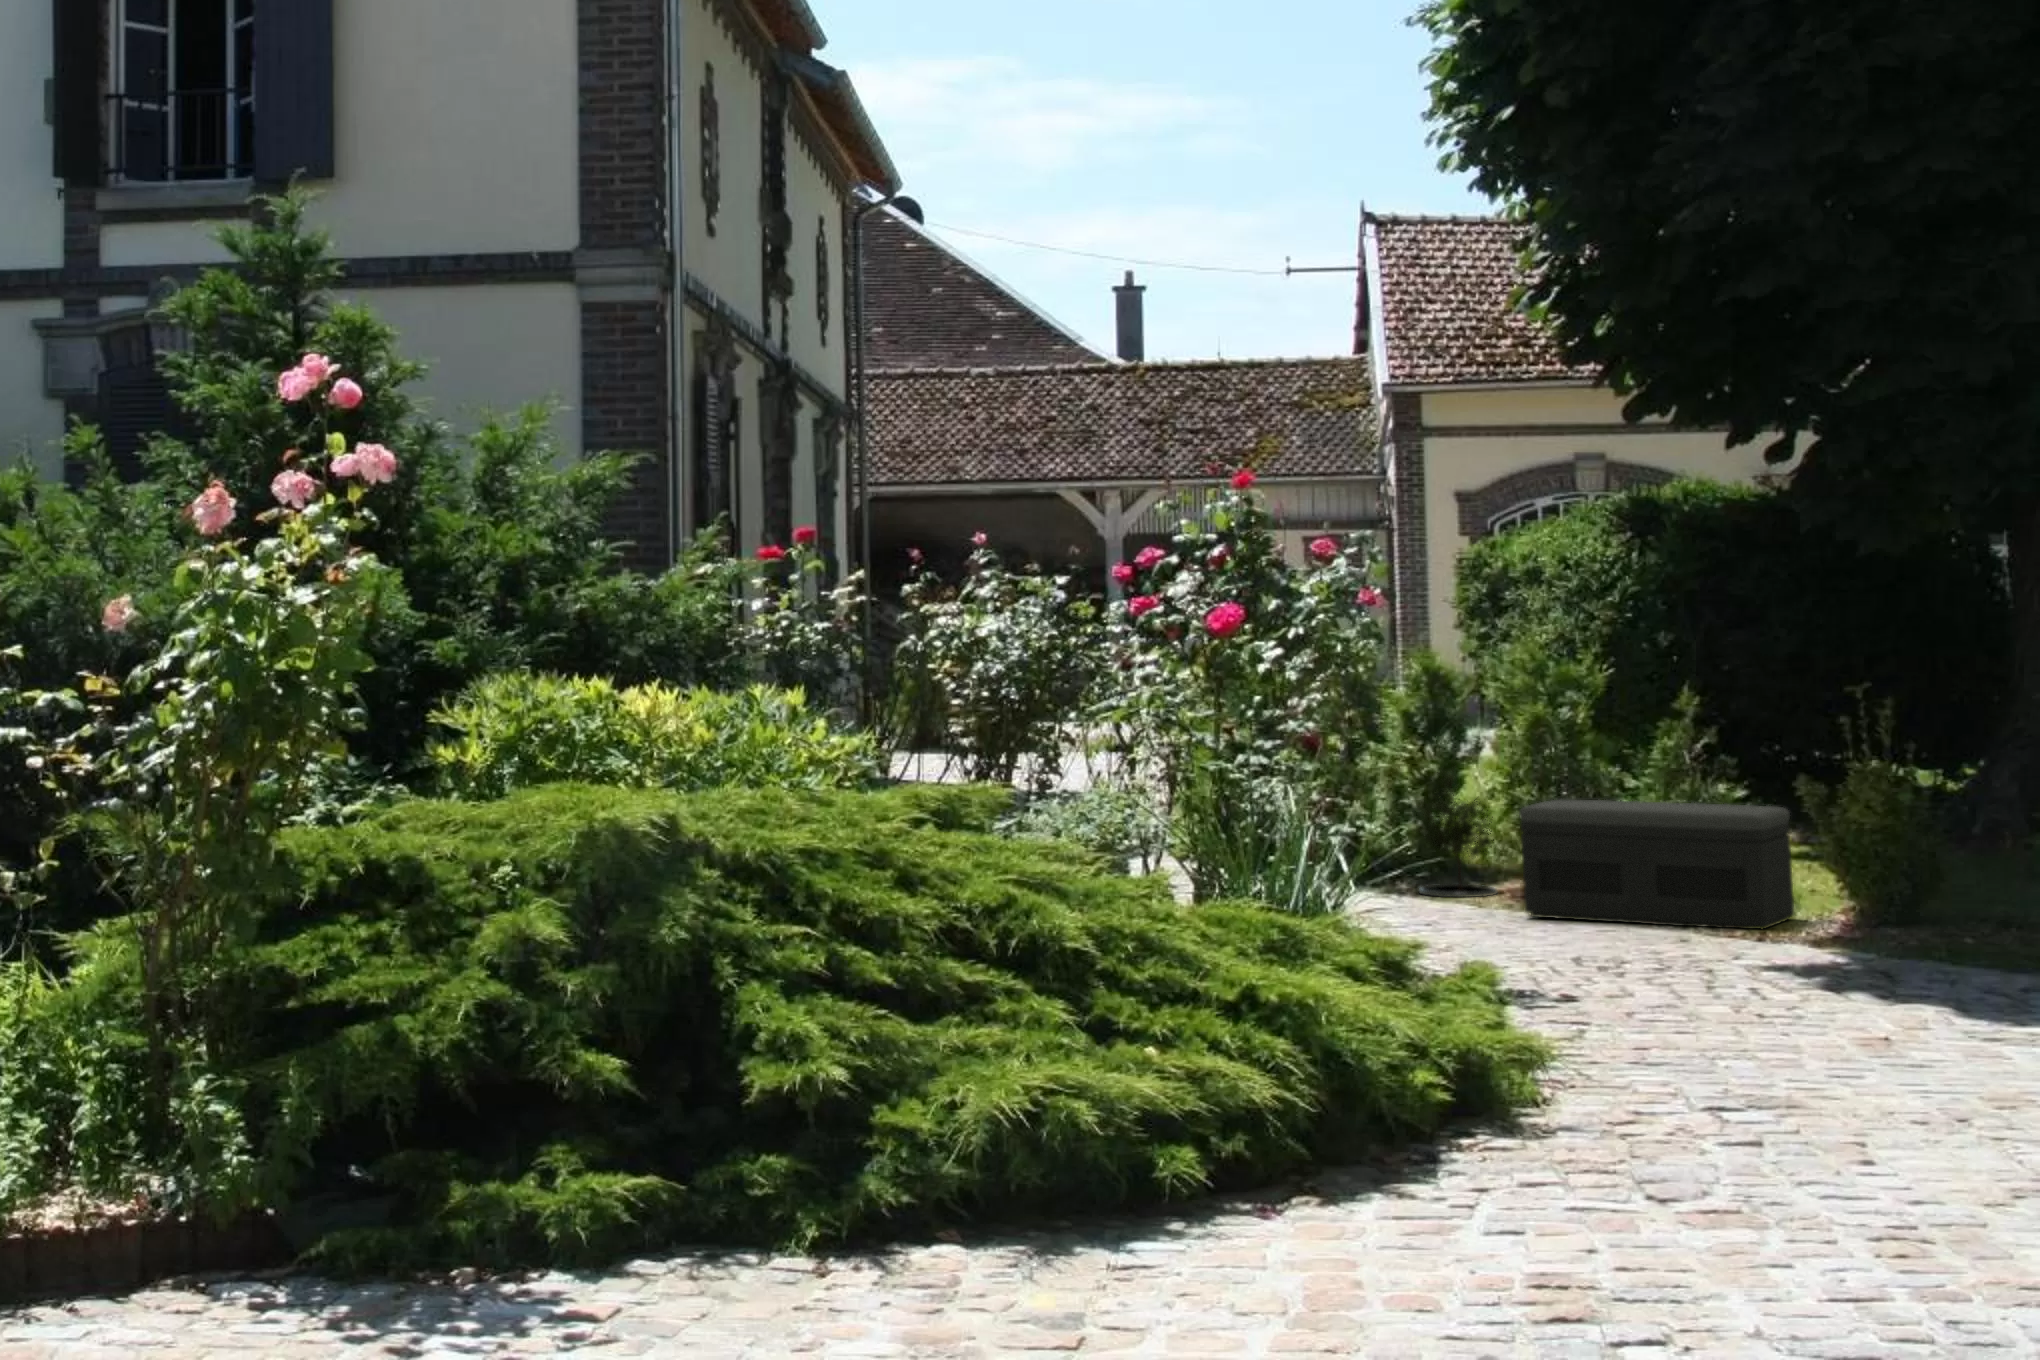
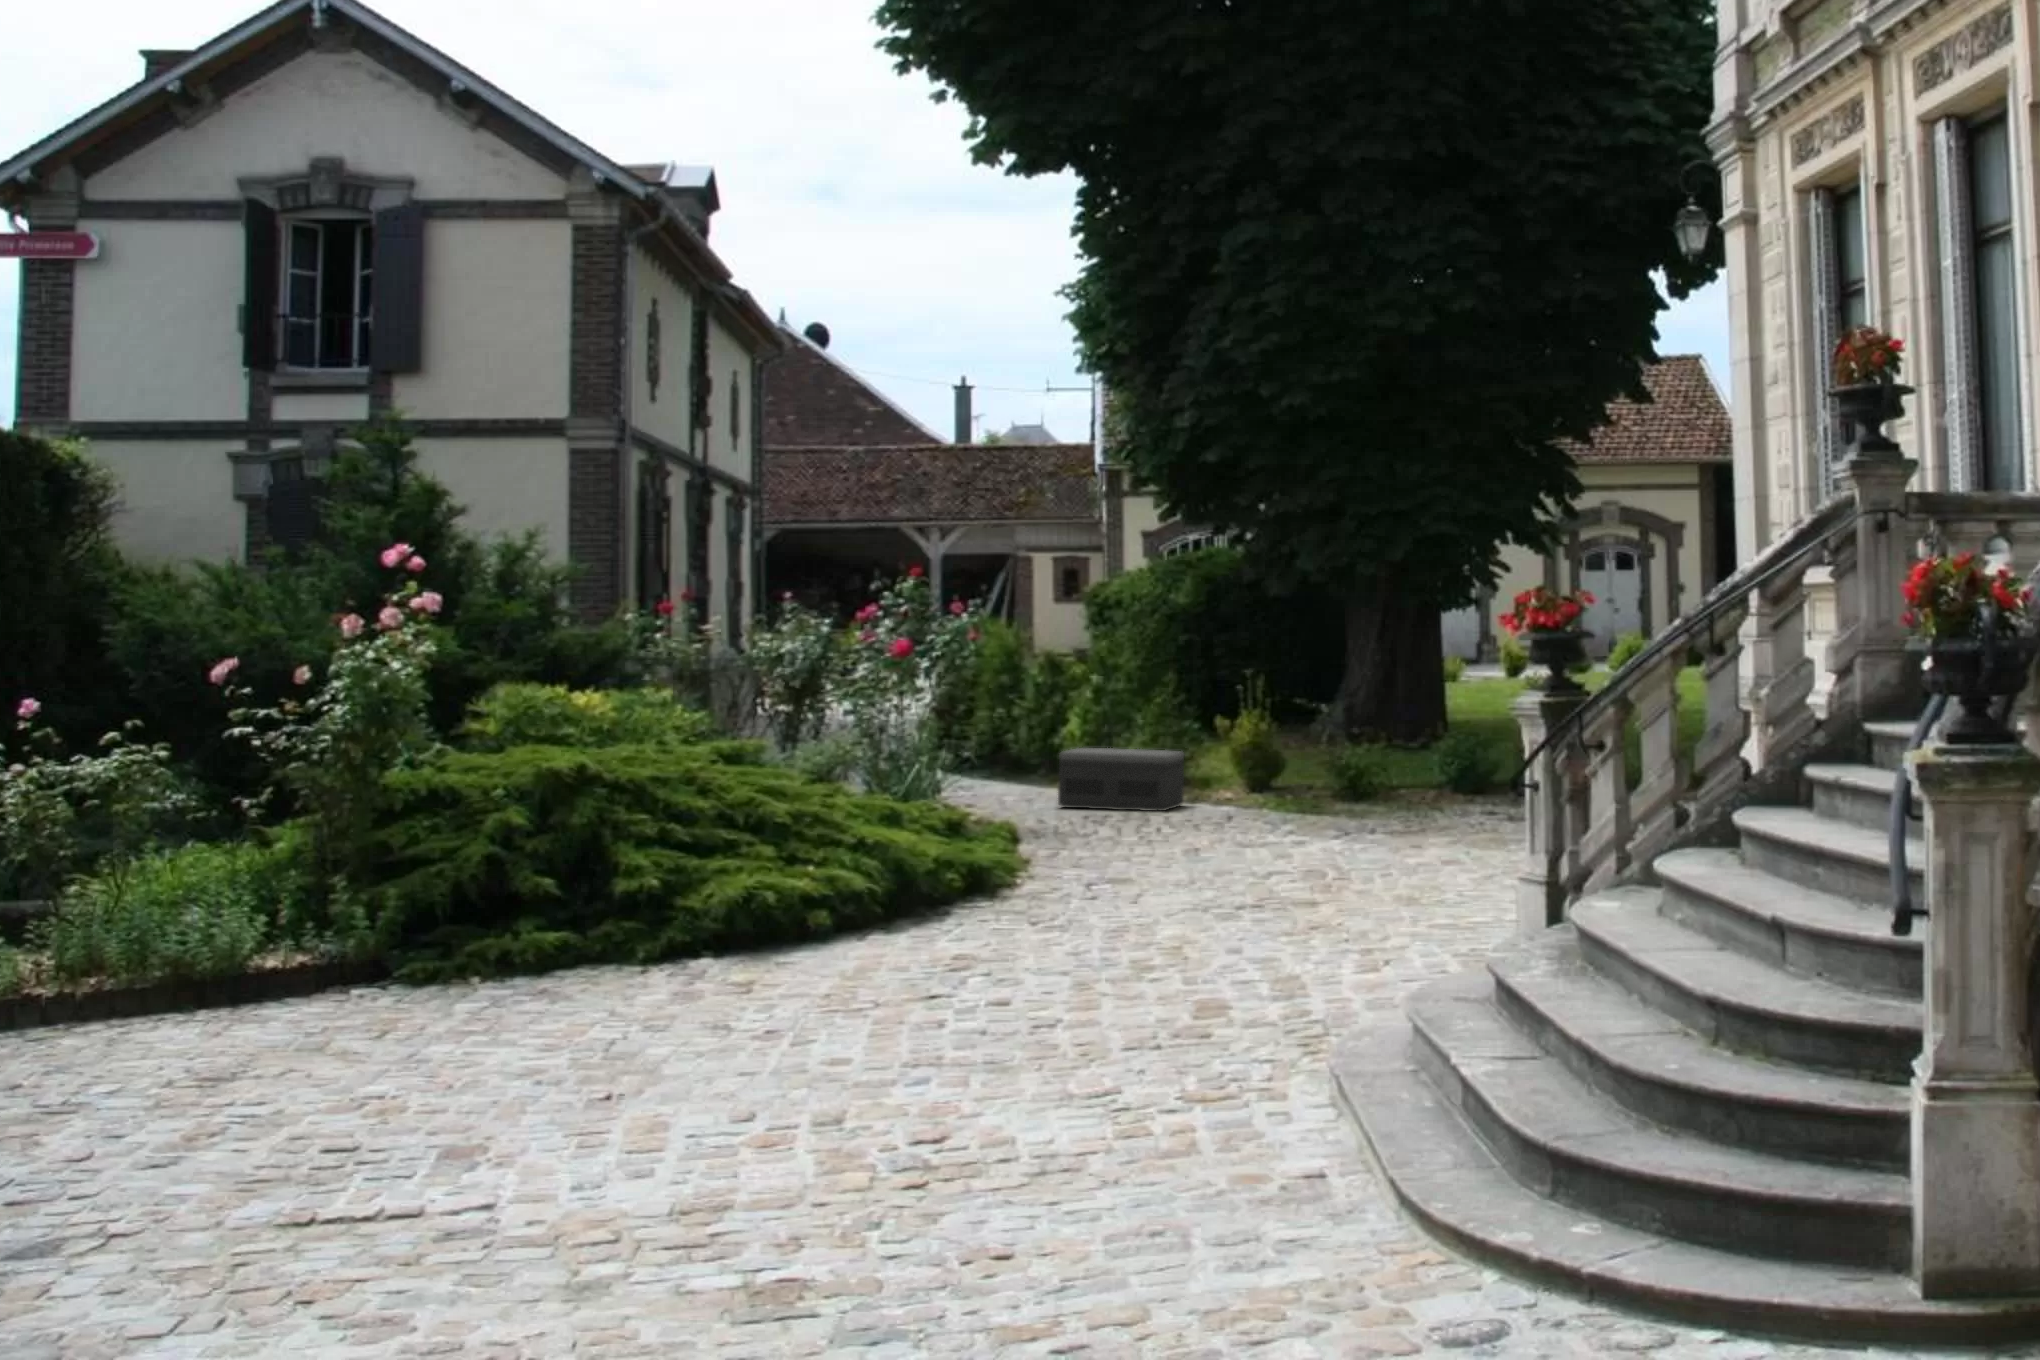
potted tree: present [1416,765,1497,897] -> none [1015,725,1063,798]

